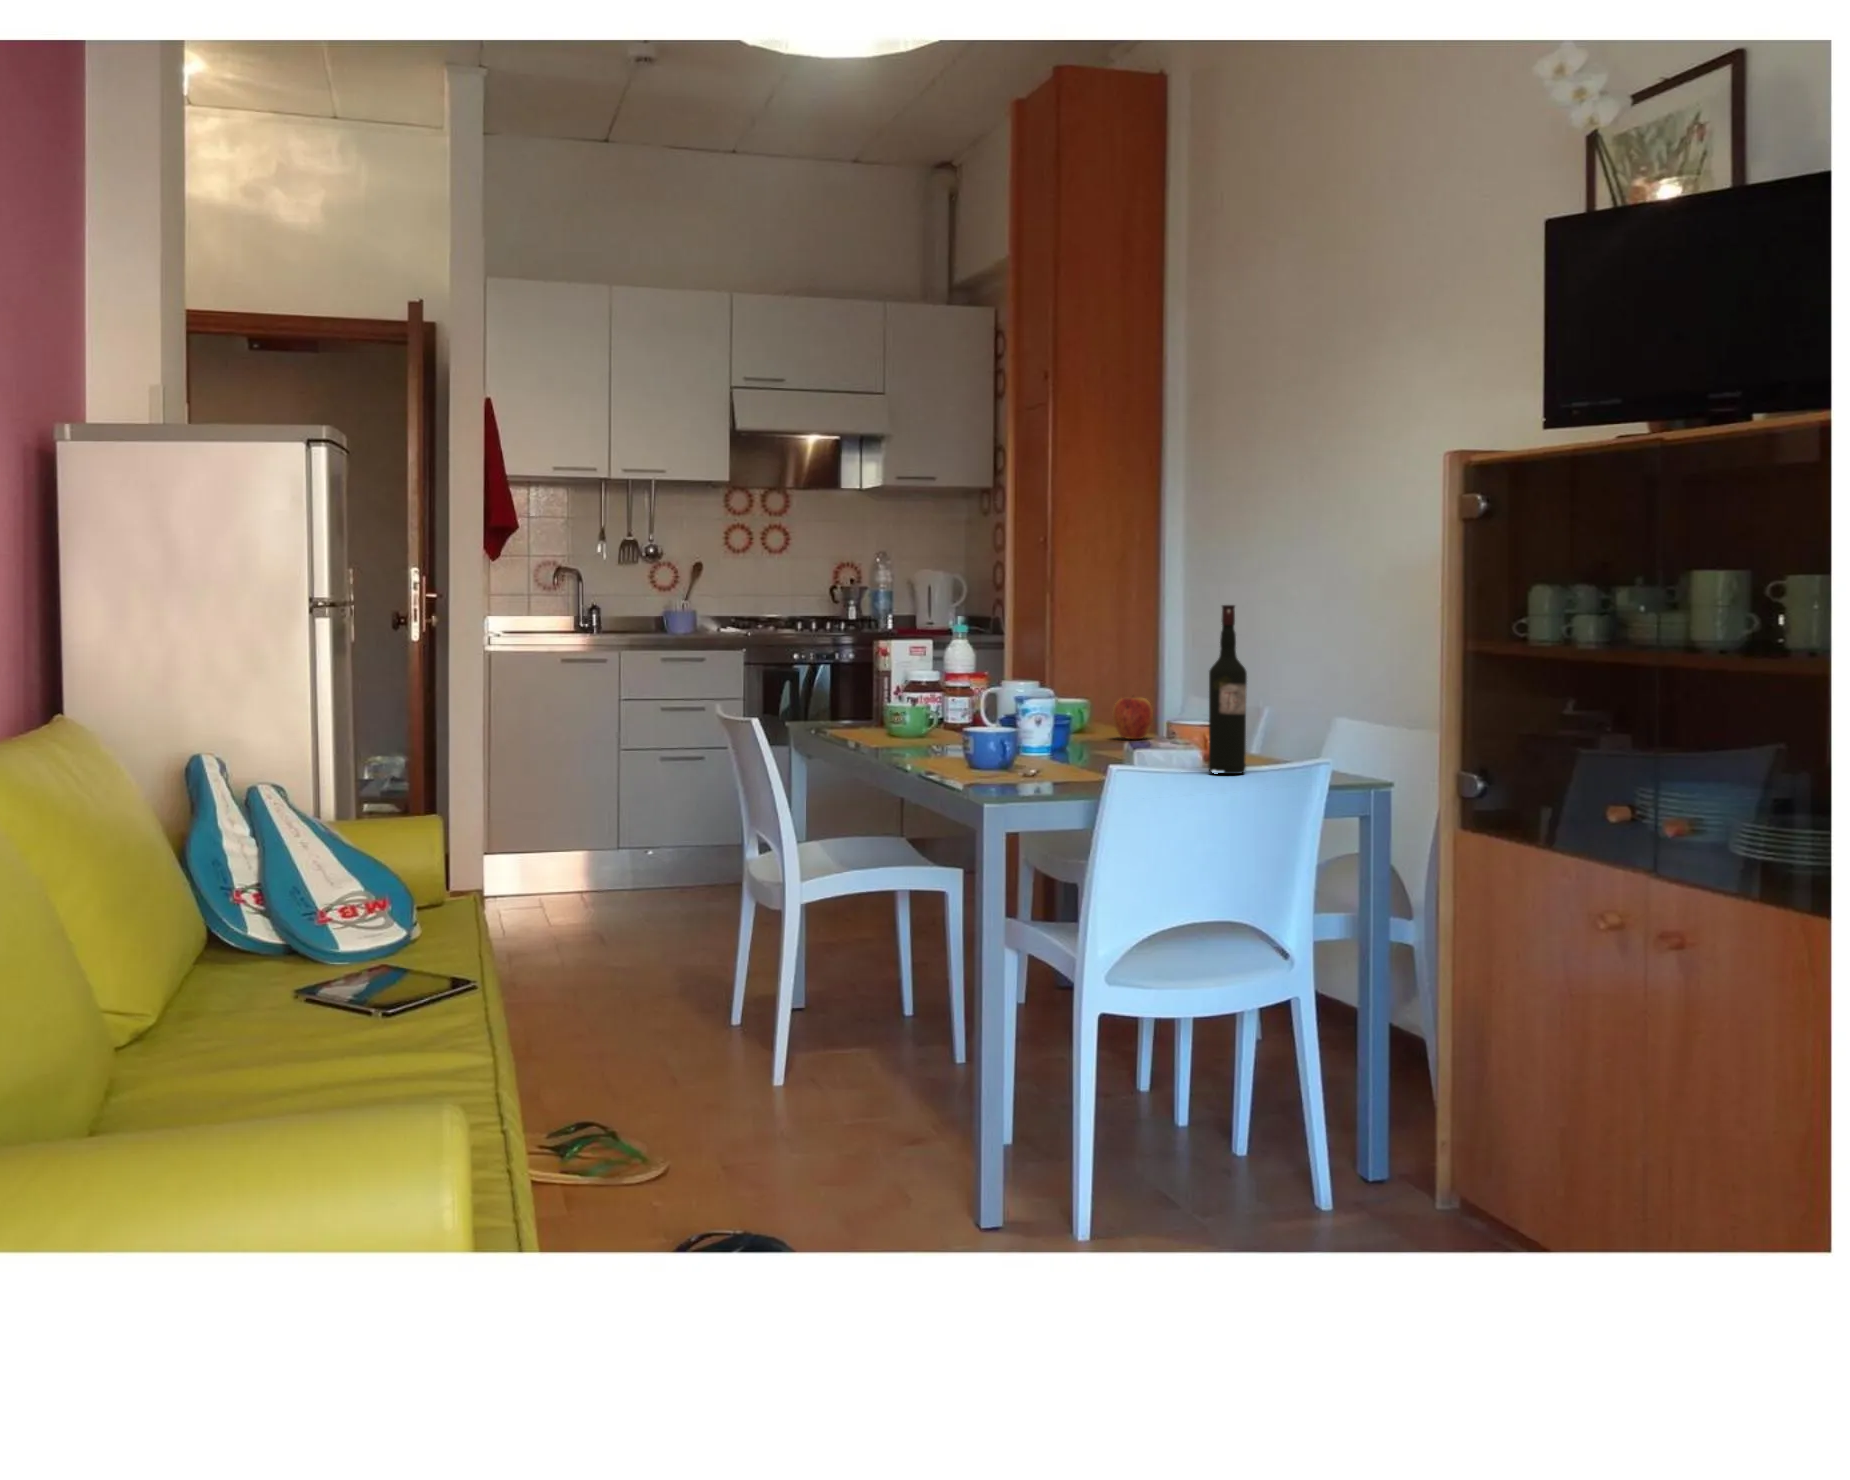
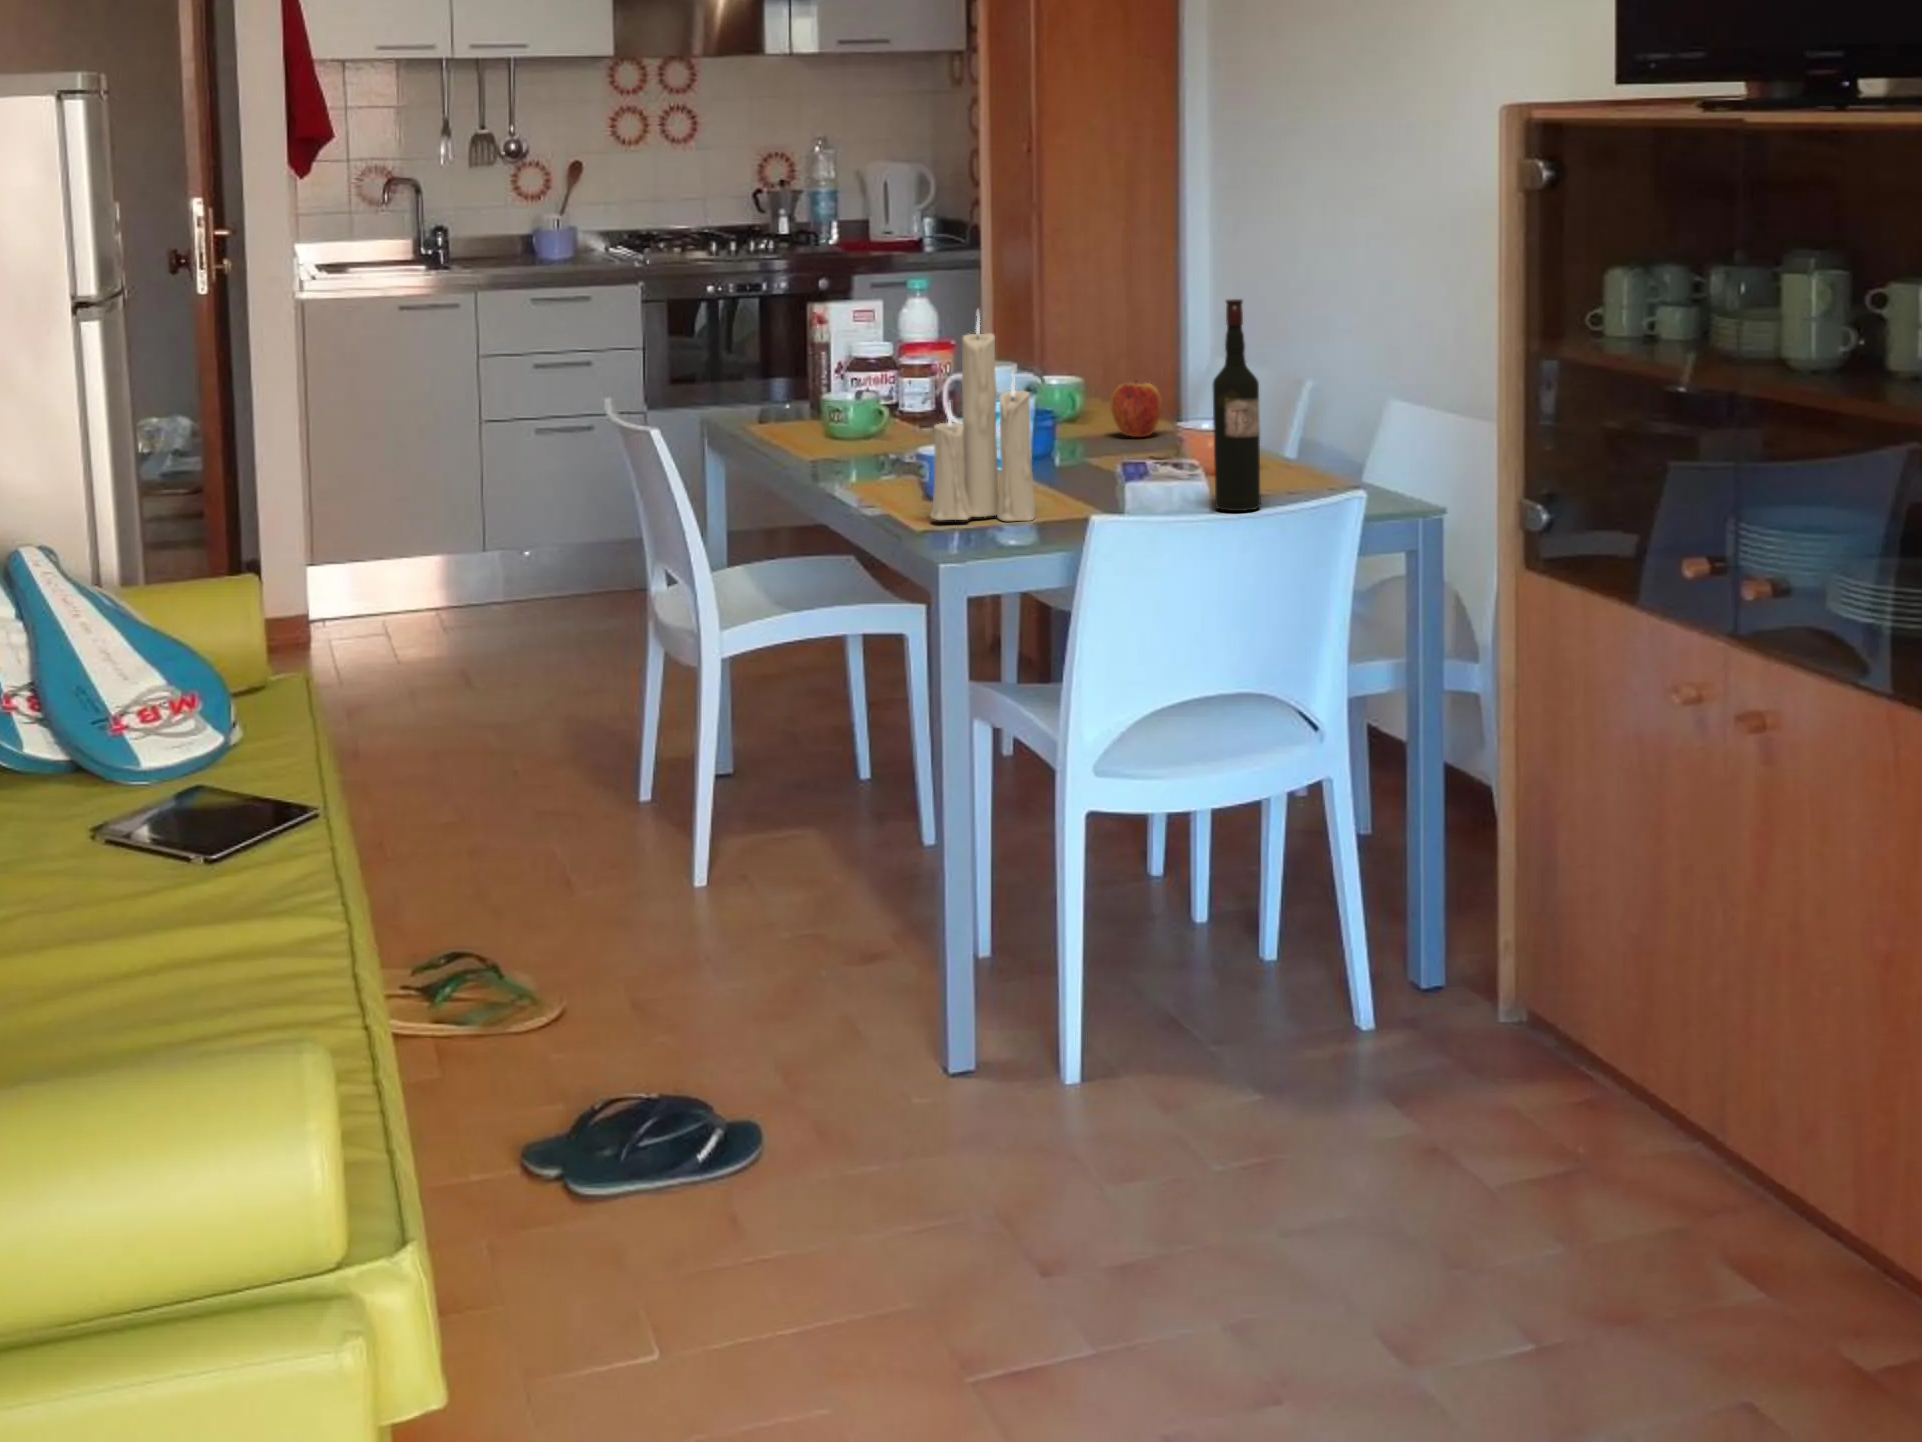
candle: none [979,600,1064,778] -> present [931,314,1035,521]

